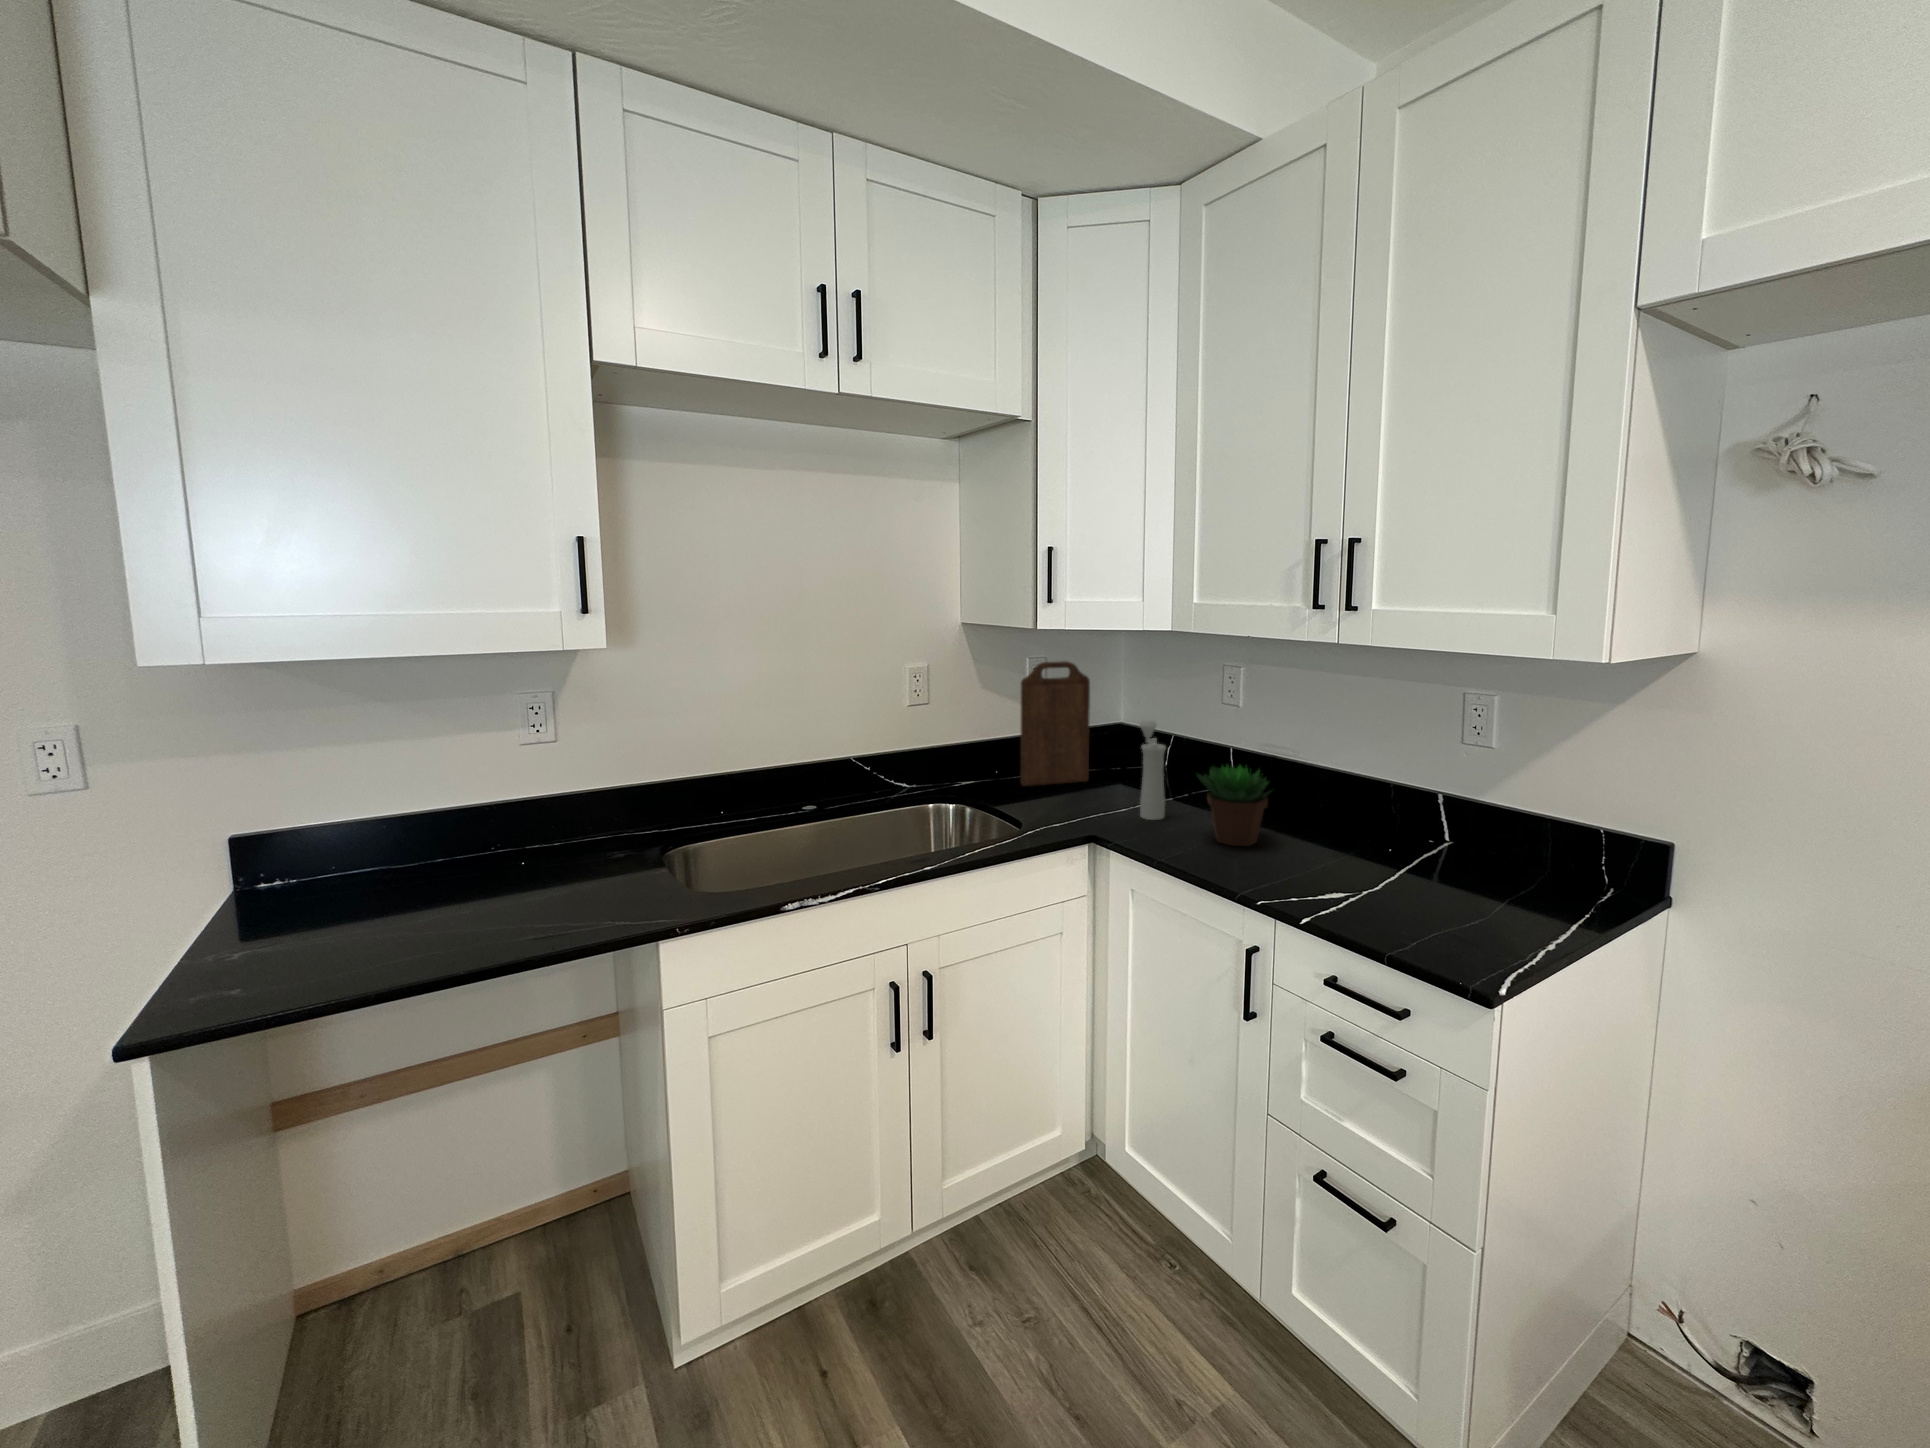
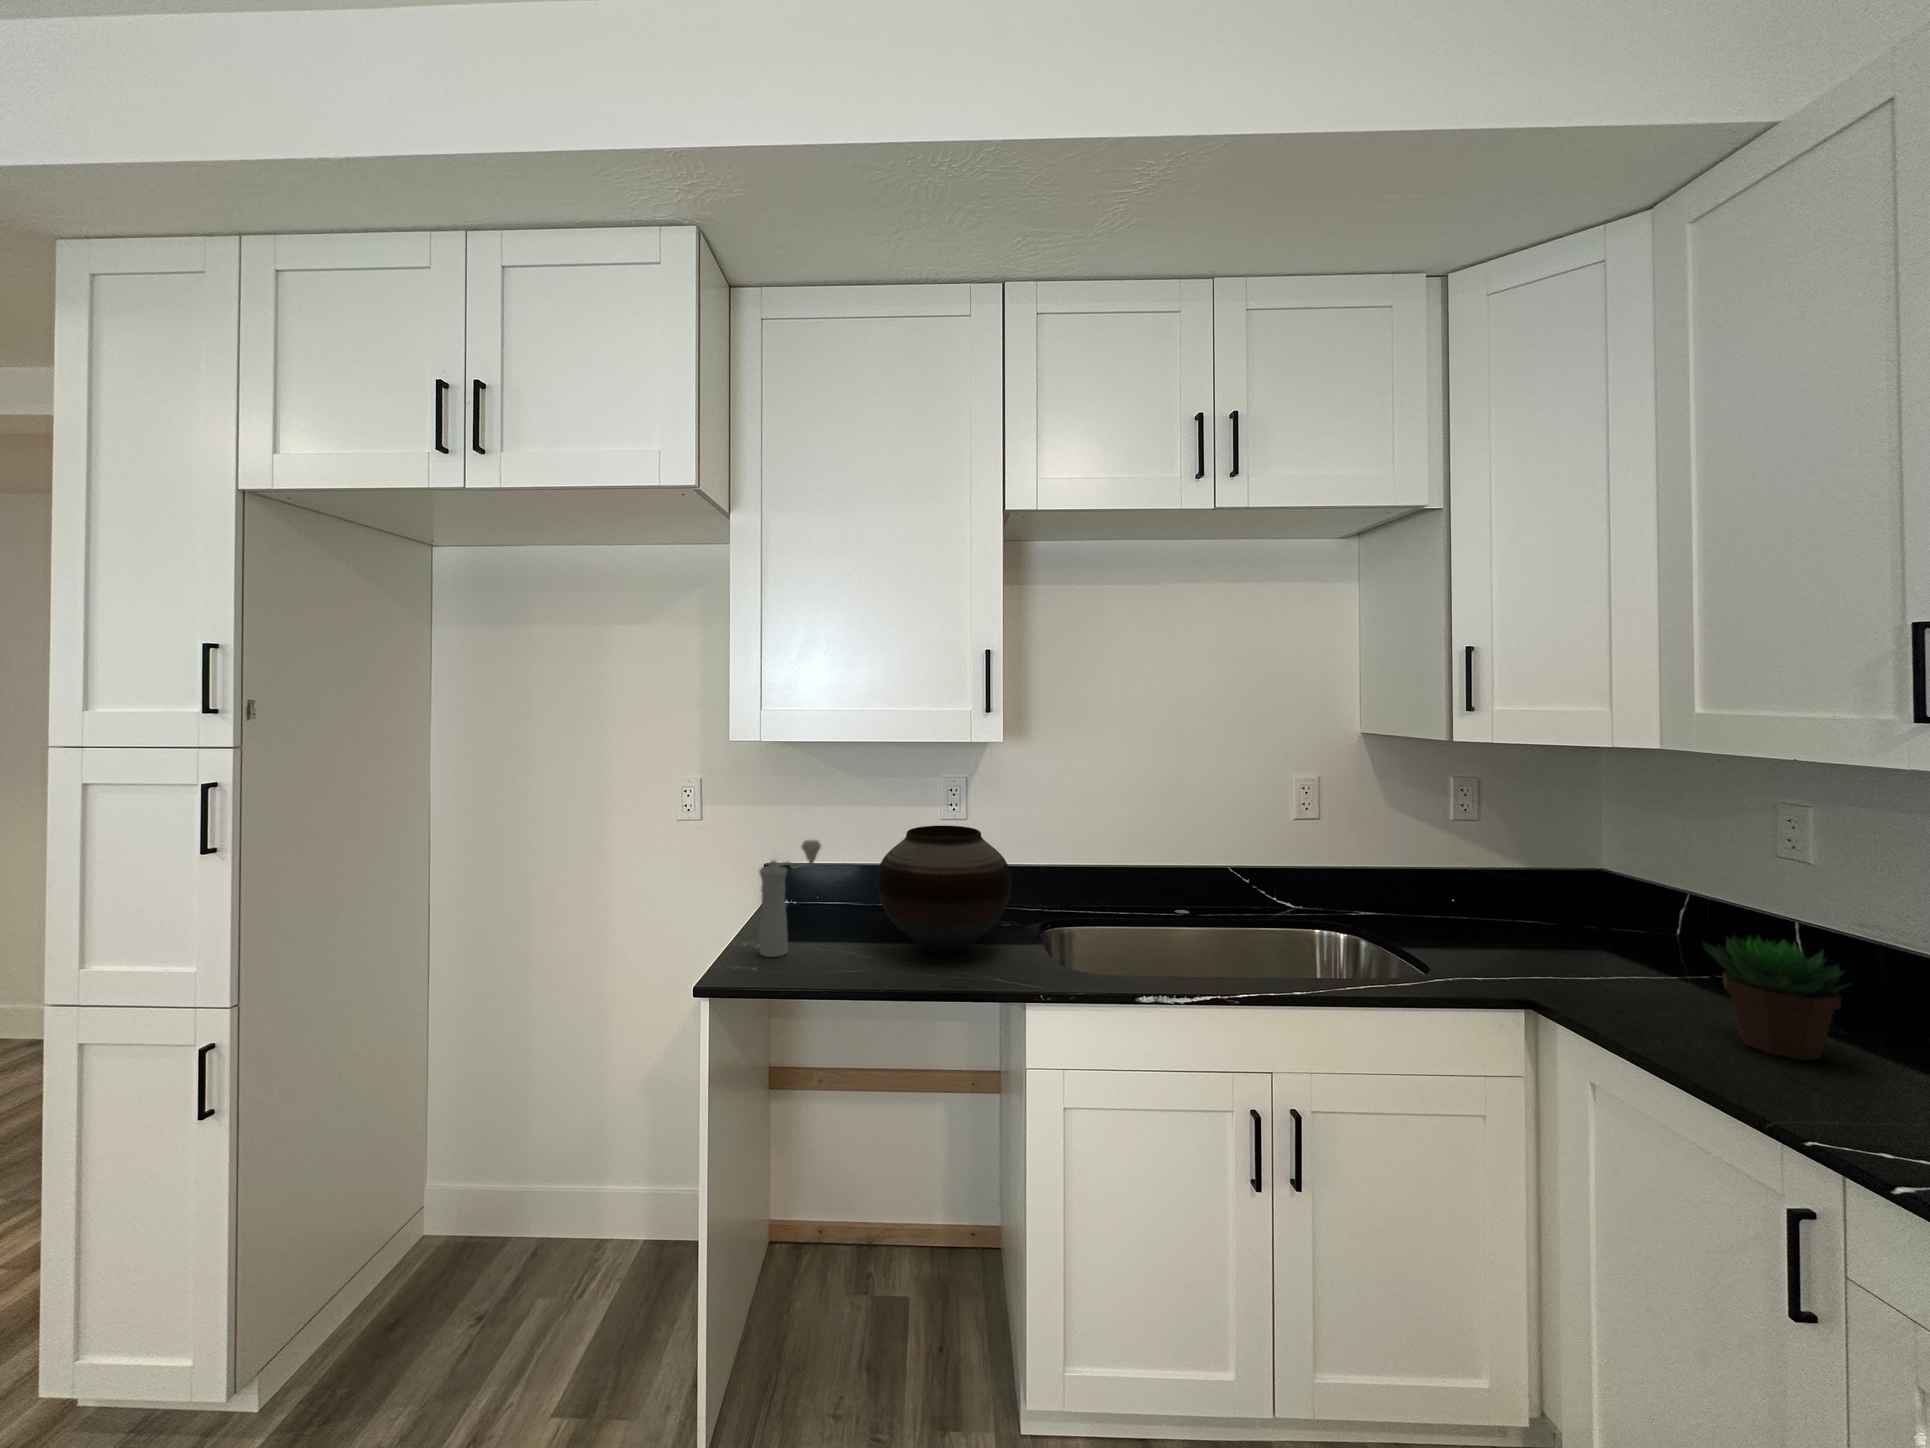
cutting board: present [1021,661,1090,786] -> none [1439,782,1541,933]
pepper mill: present [1140,719,1166,820] -> present [759,840,821,957]
vase: none [437,752,625,907] -> present [877,825,1011,953]

